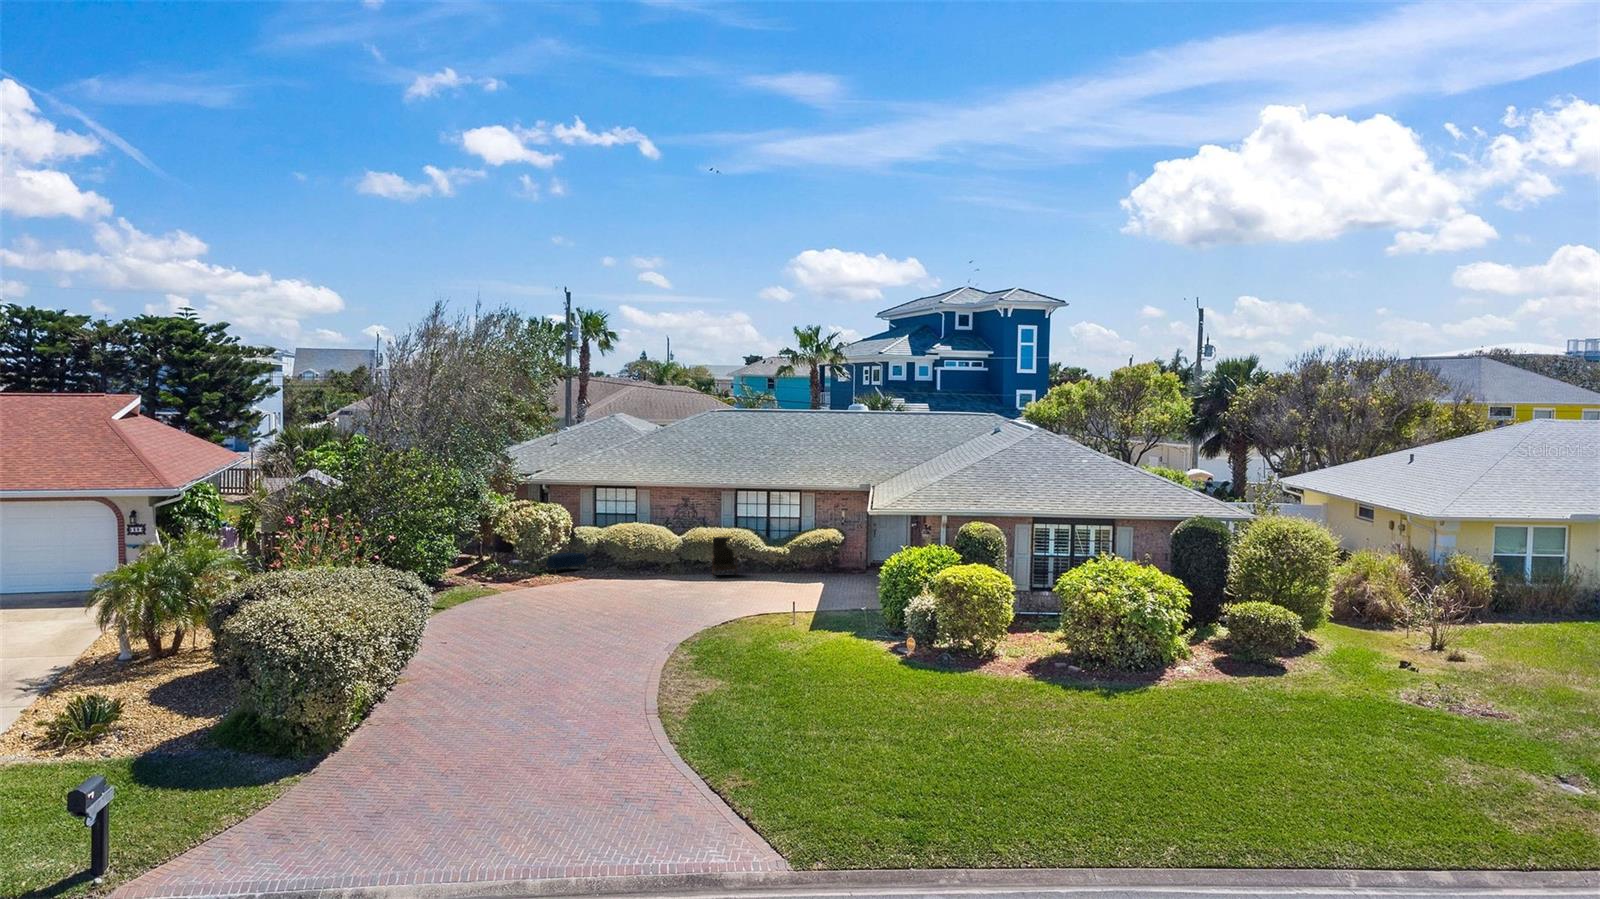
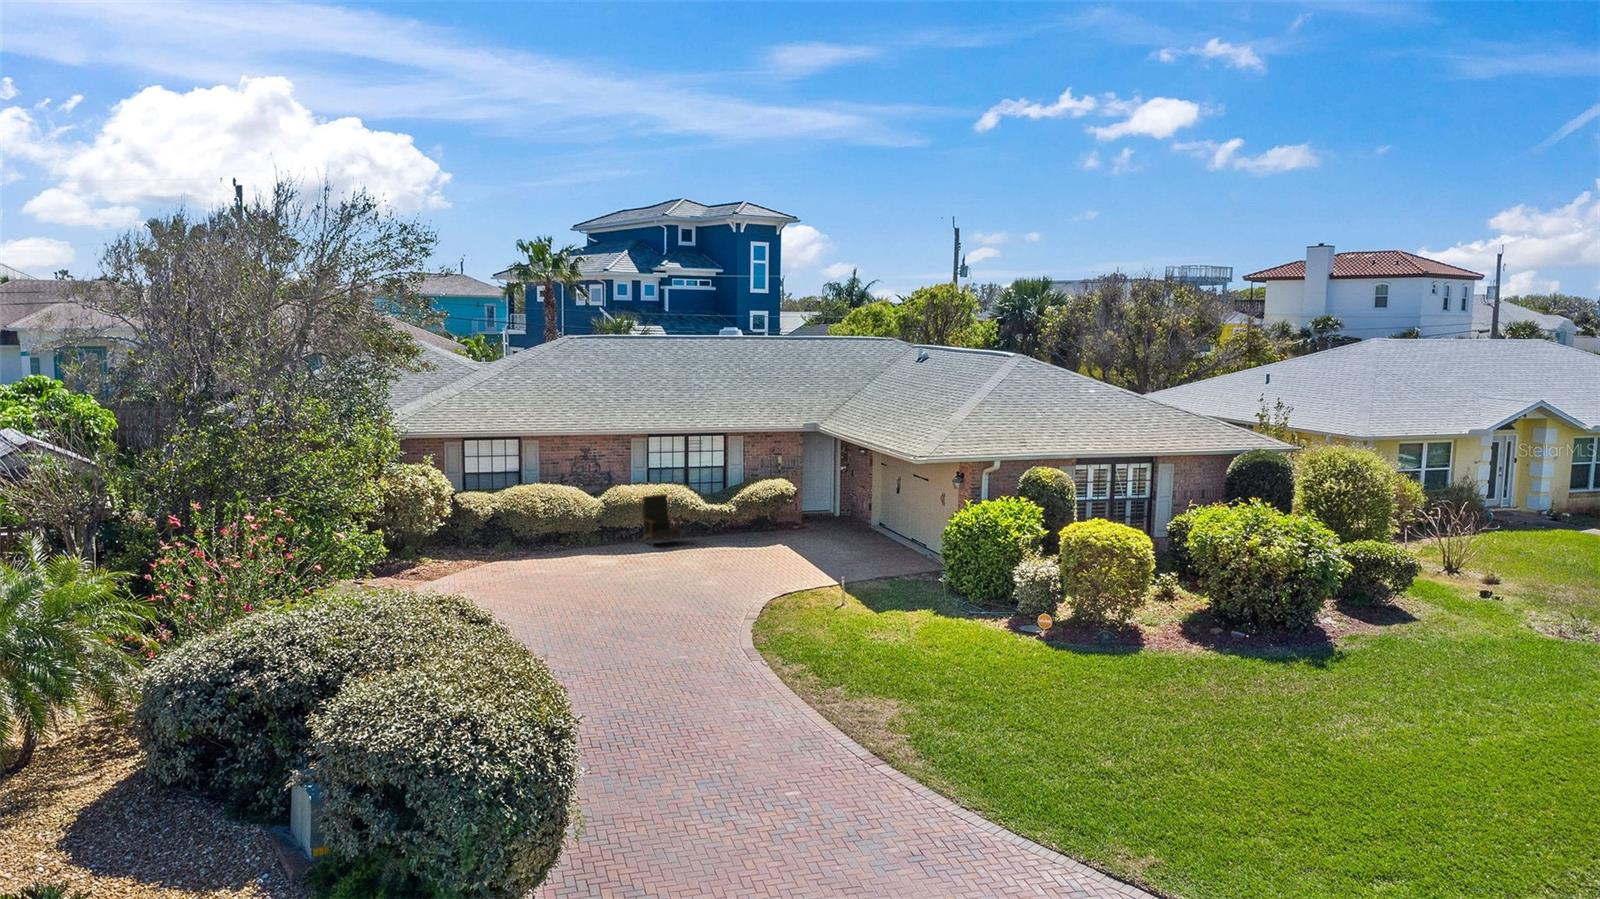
bench: present [546,551,587,573] -> none [420,525,471,560]

